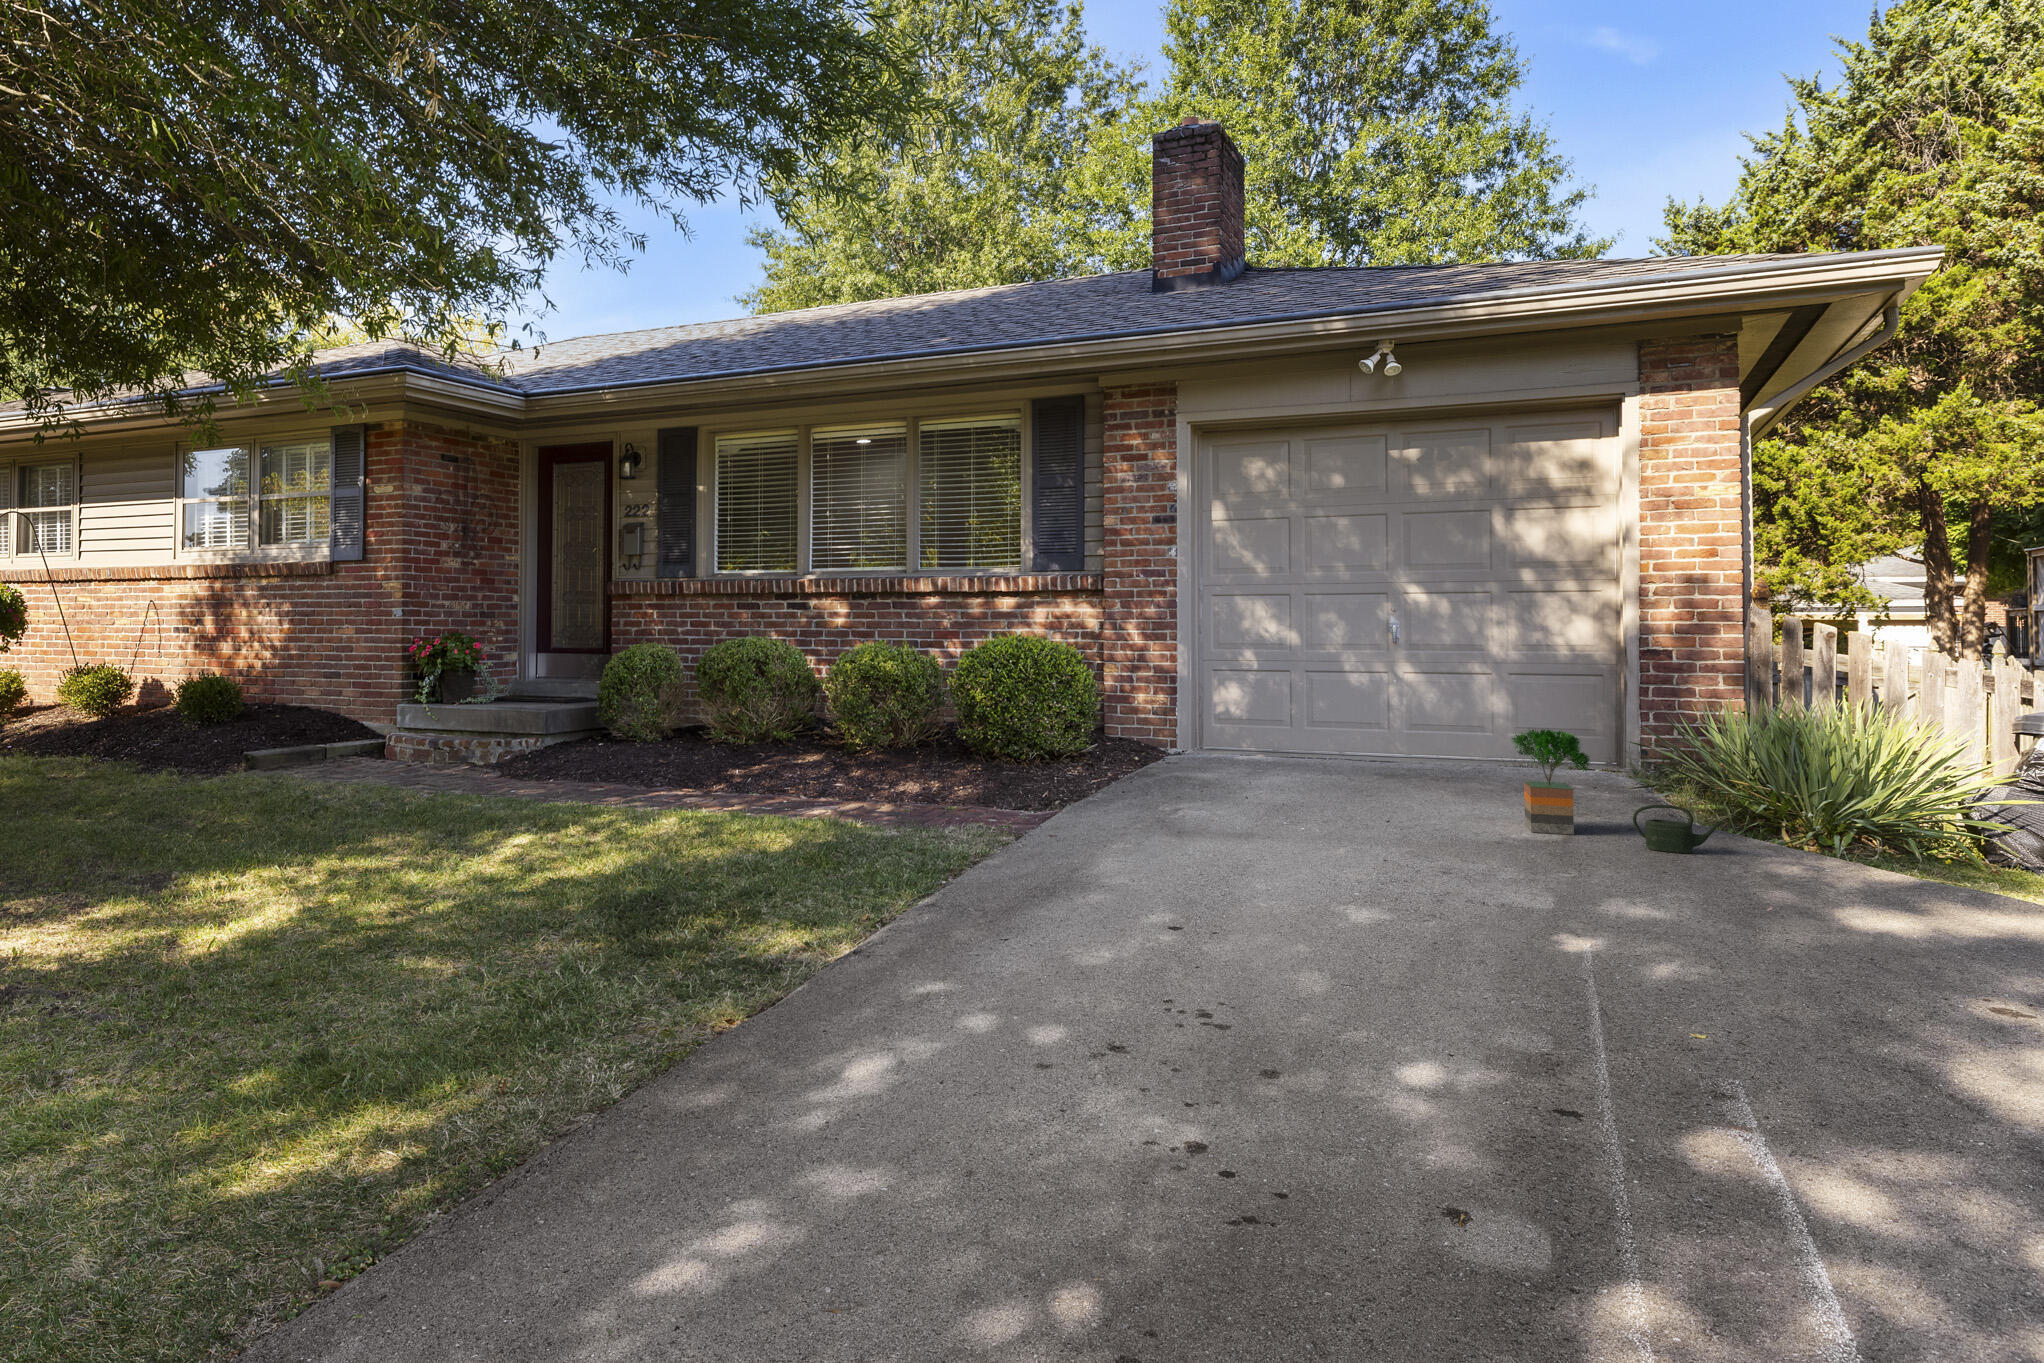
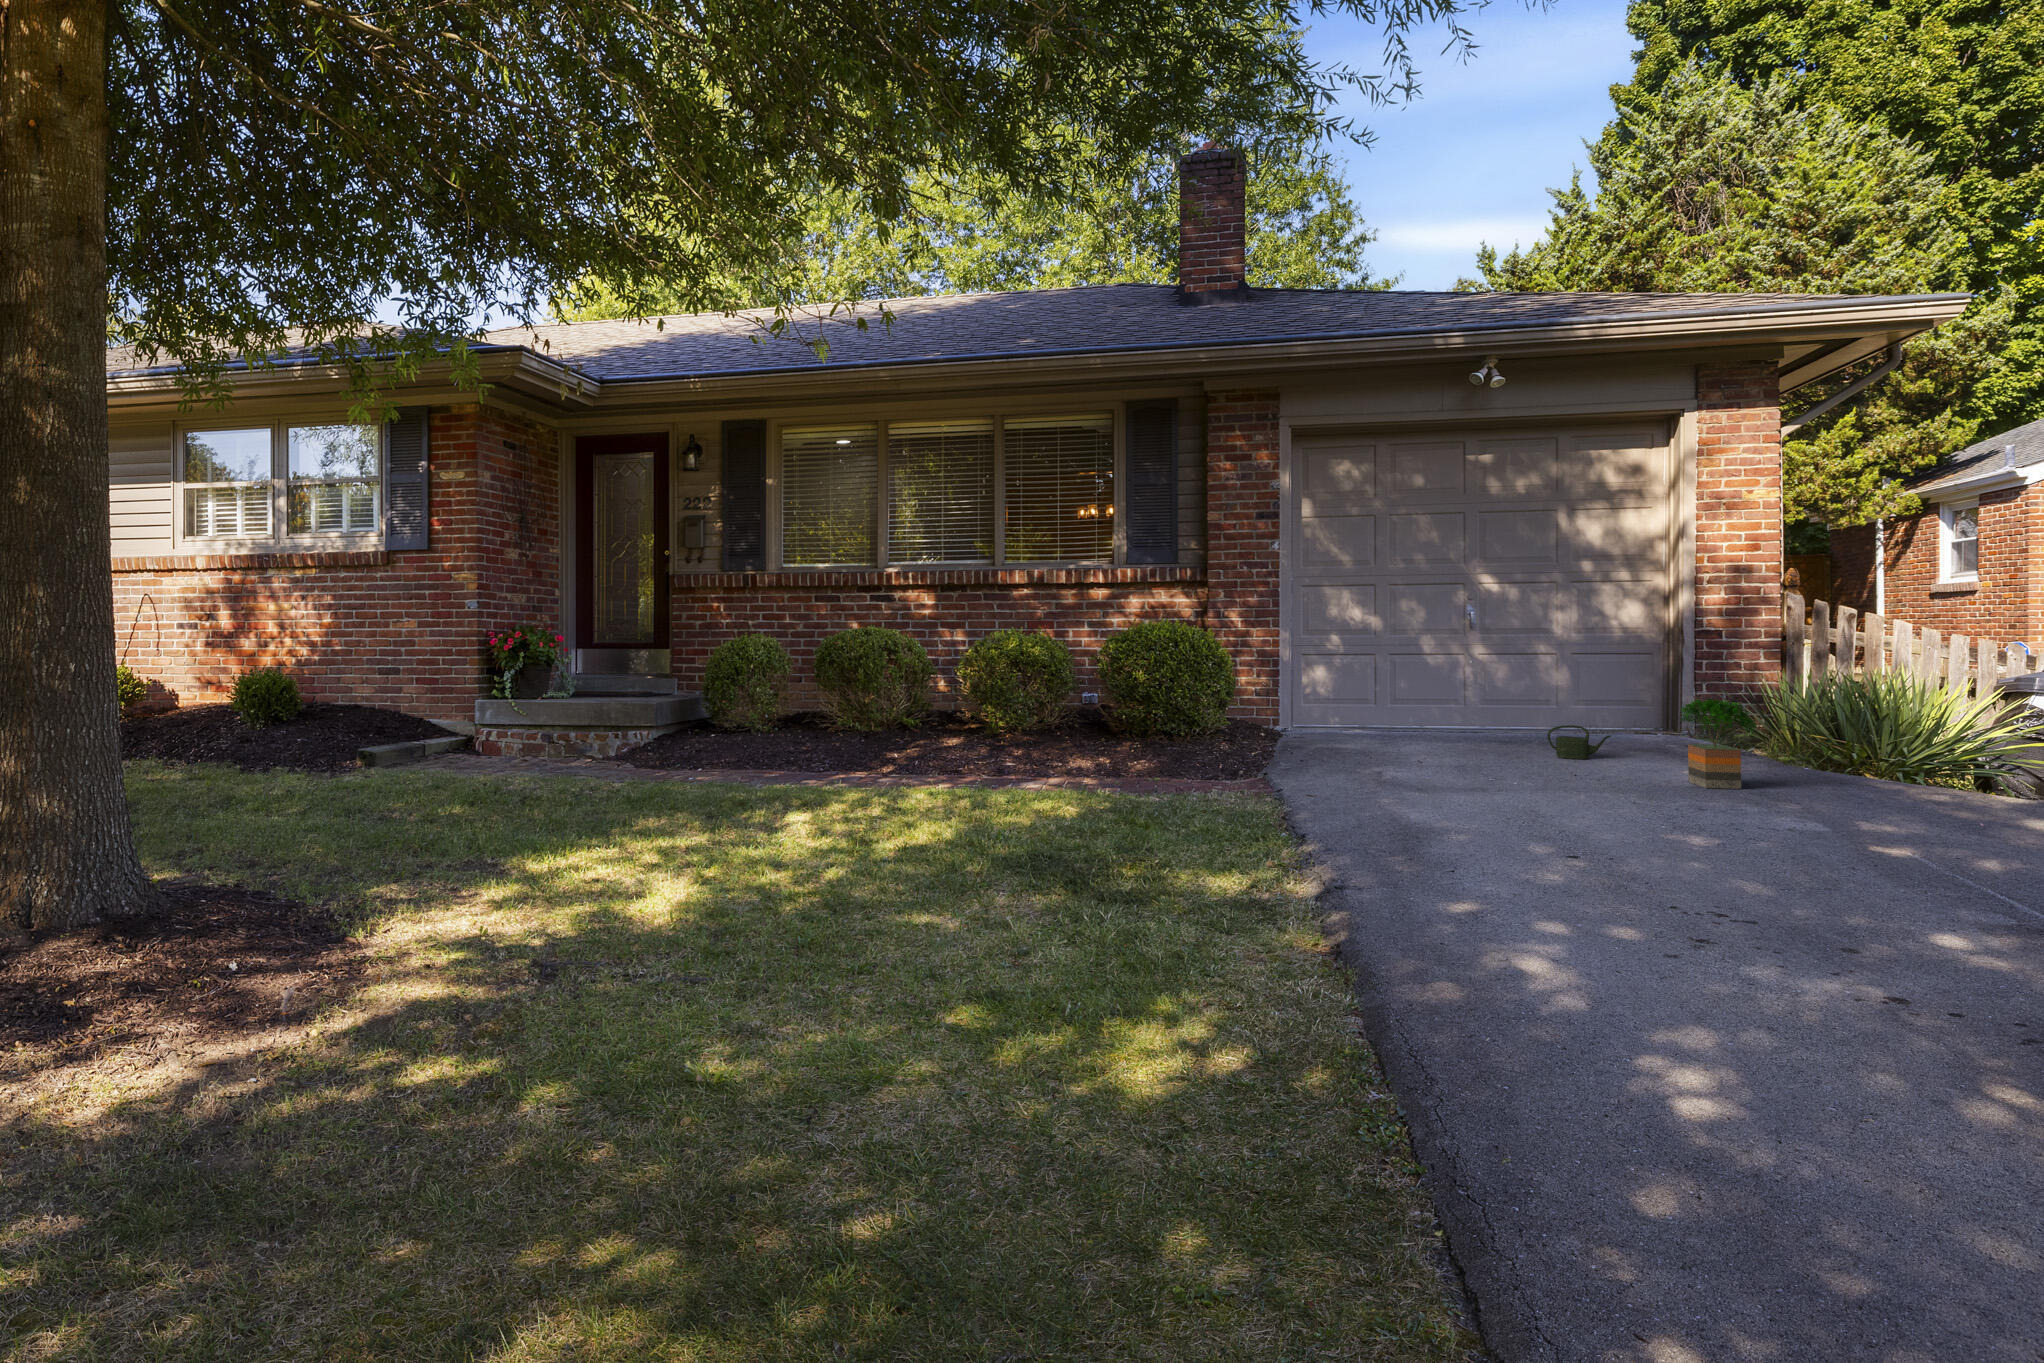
watering can: present [1633,805,1725,853] -> present [1547,725,1611,759]

